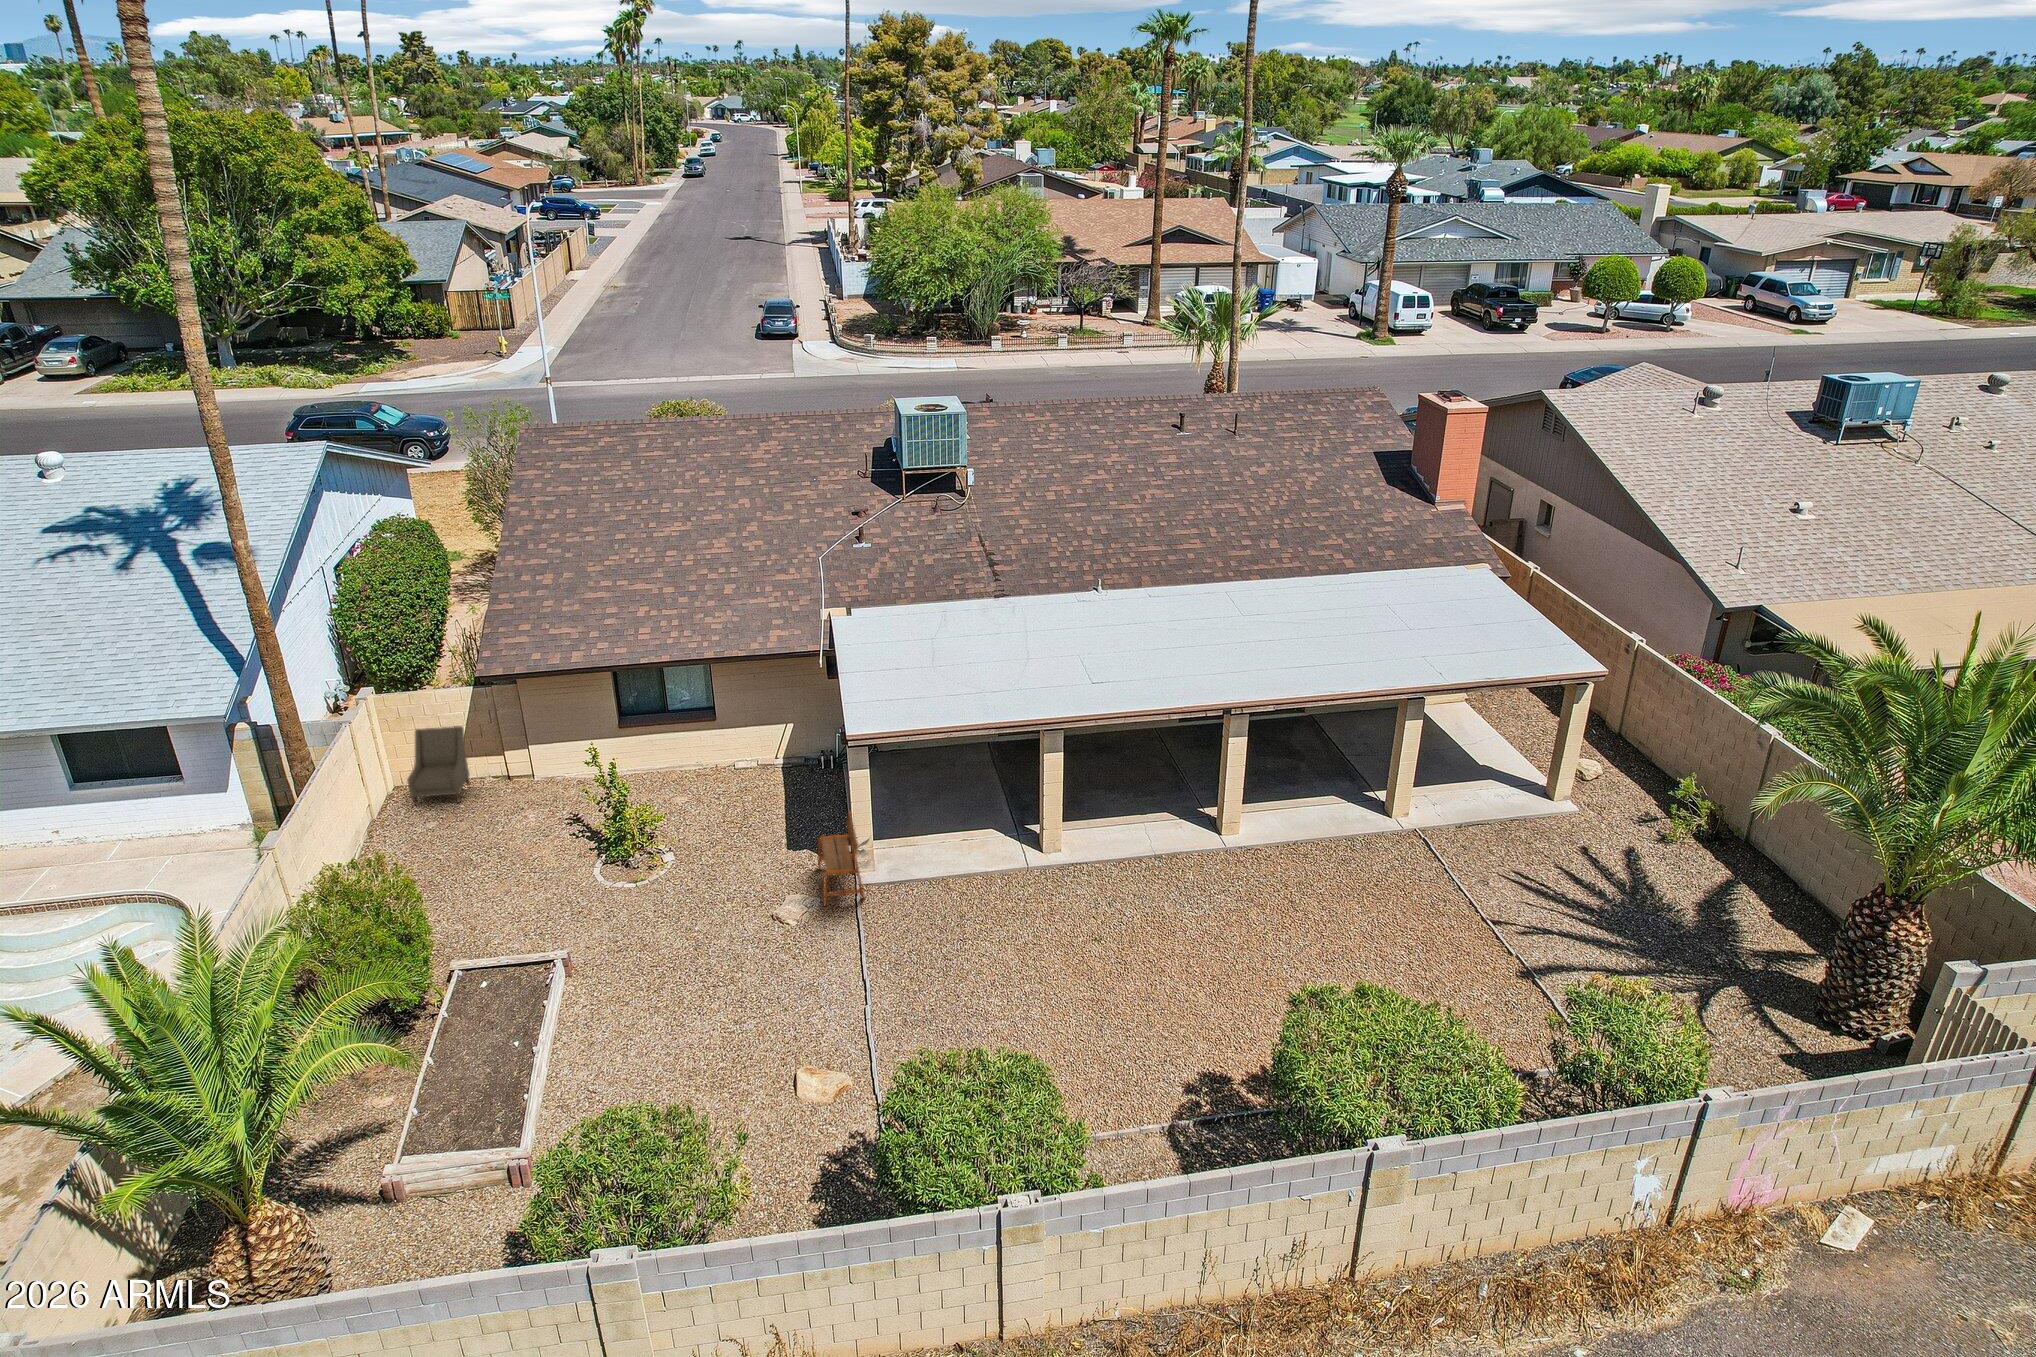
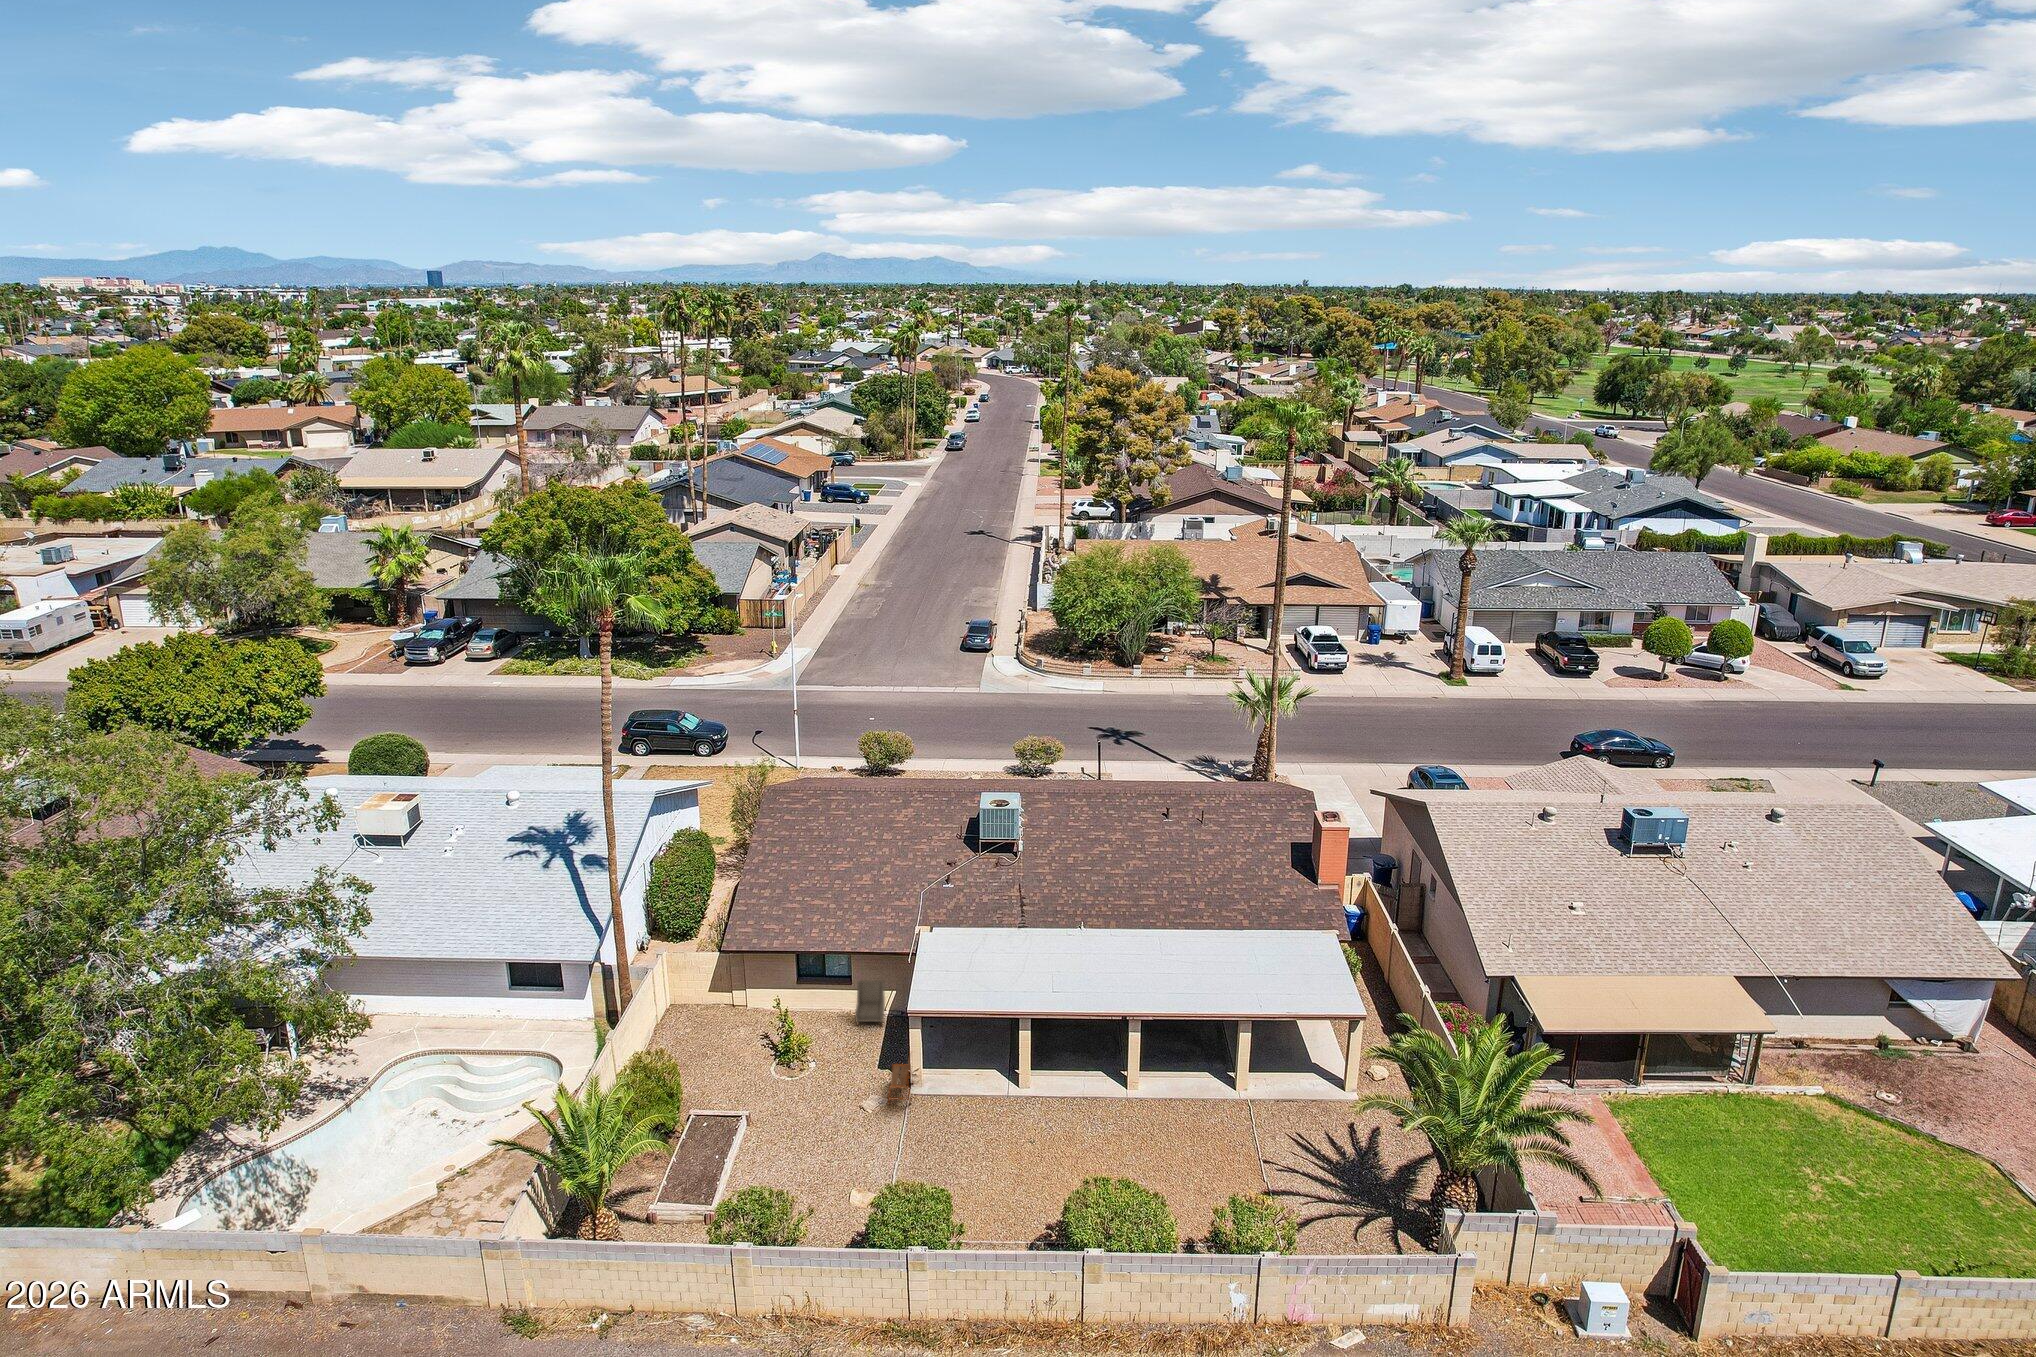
chair: present [407,726,470,805] -> present [855,980,885,1026]

